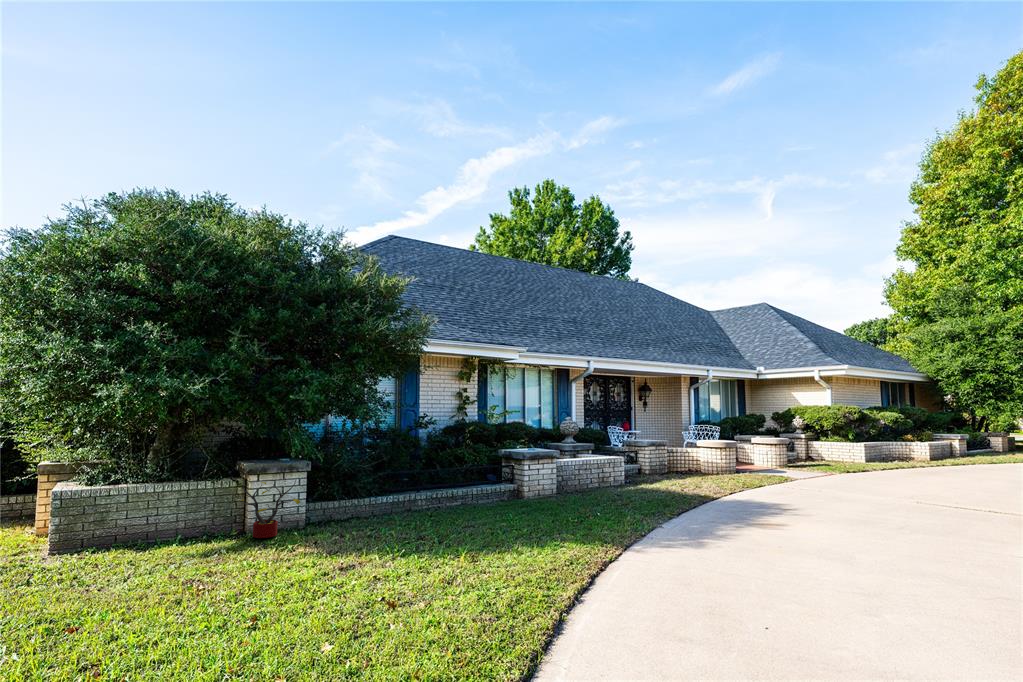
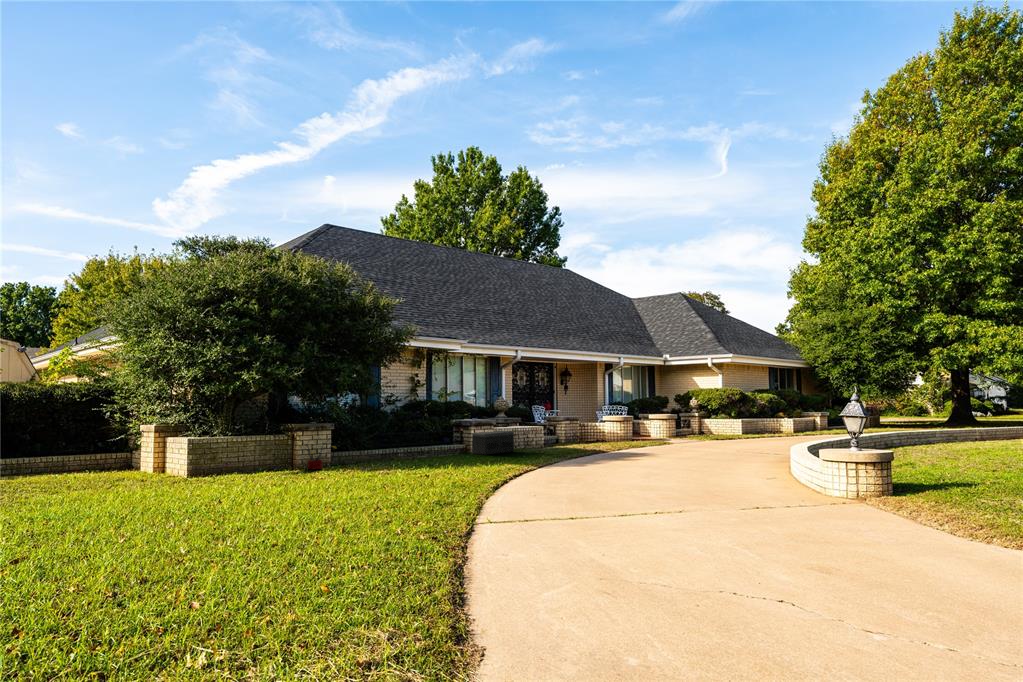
storage bench: none [527,465,585,501] -> present [472,431,514,455]

